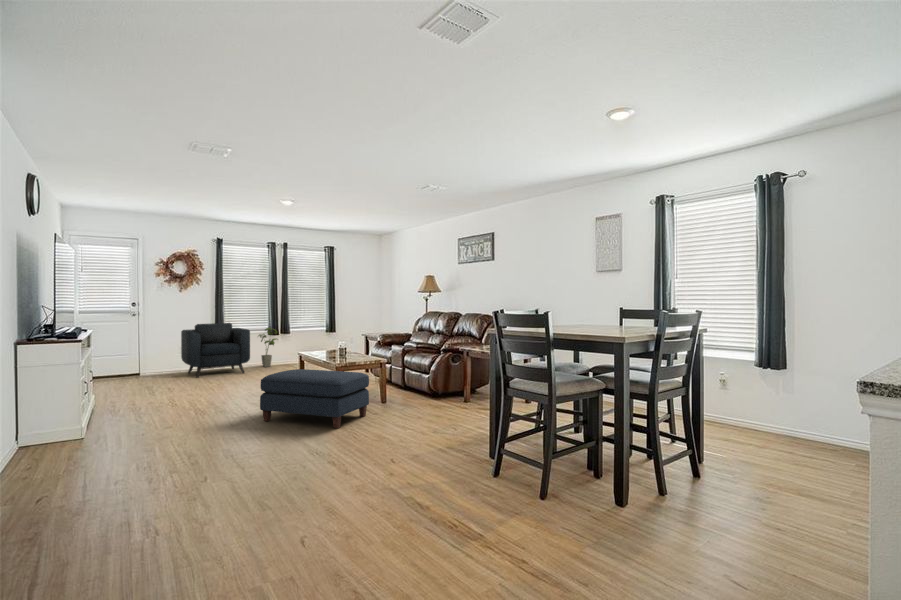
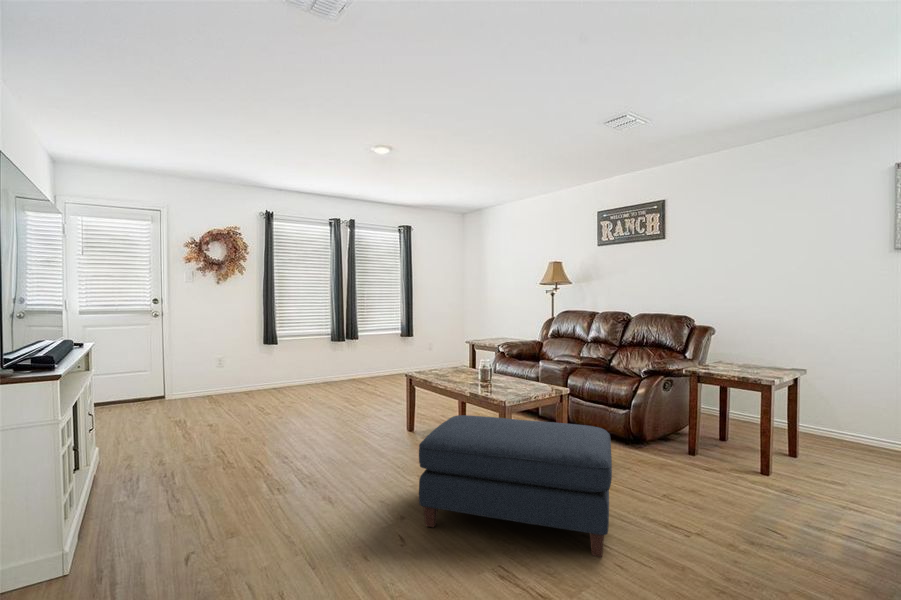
armchair: present [181,323,250,378] -> none [220,326,315,404]
house plant: present [259,328,277,367] -> none [318,331,345,384]

